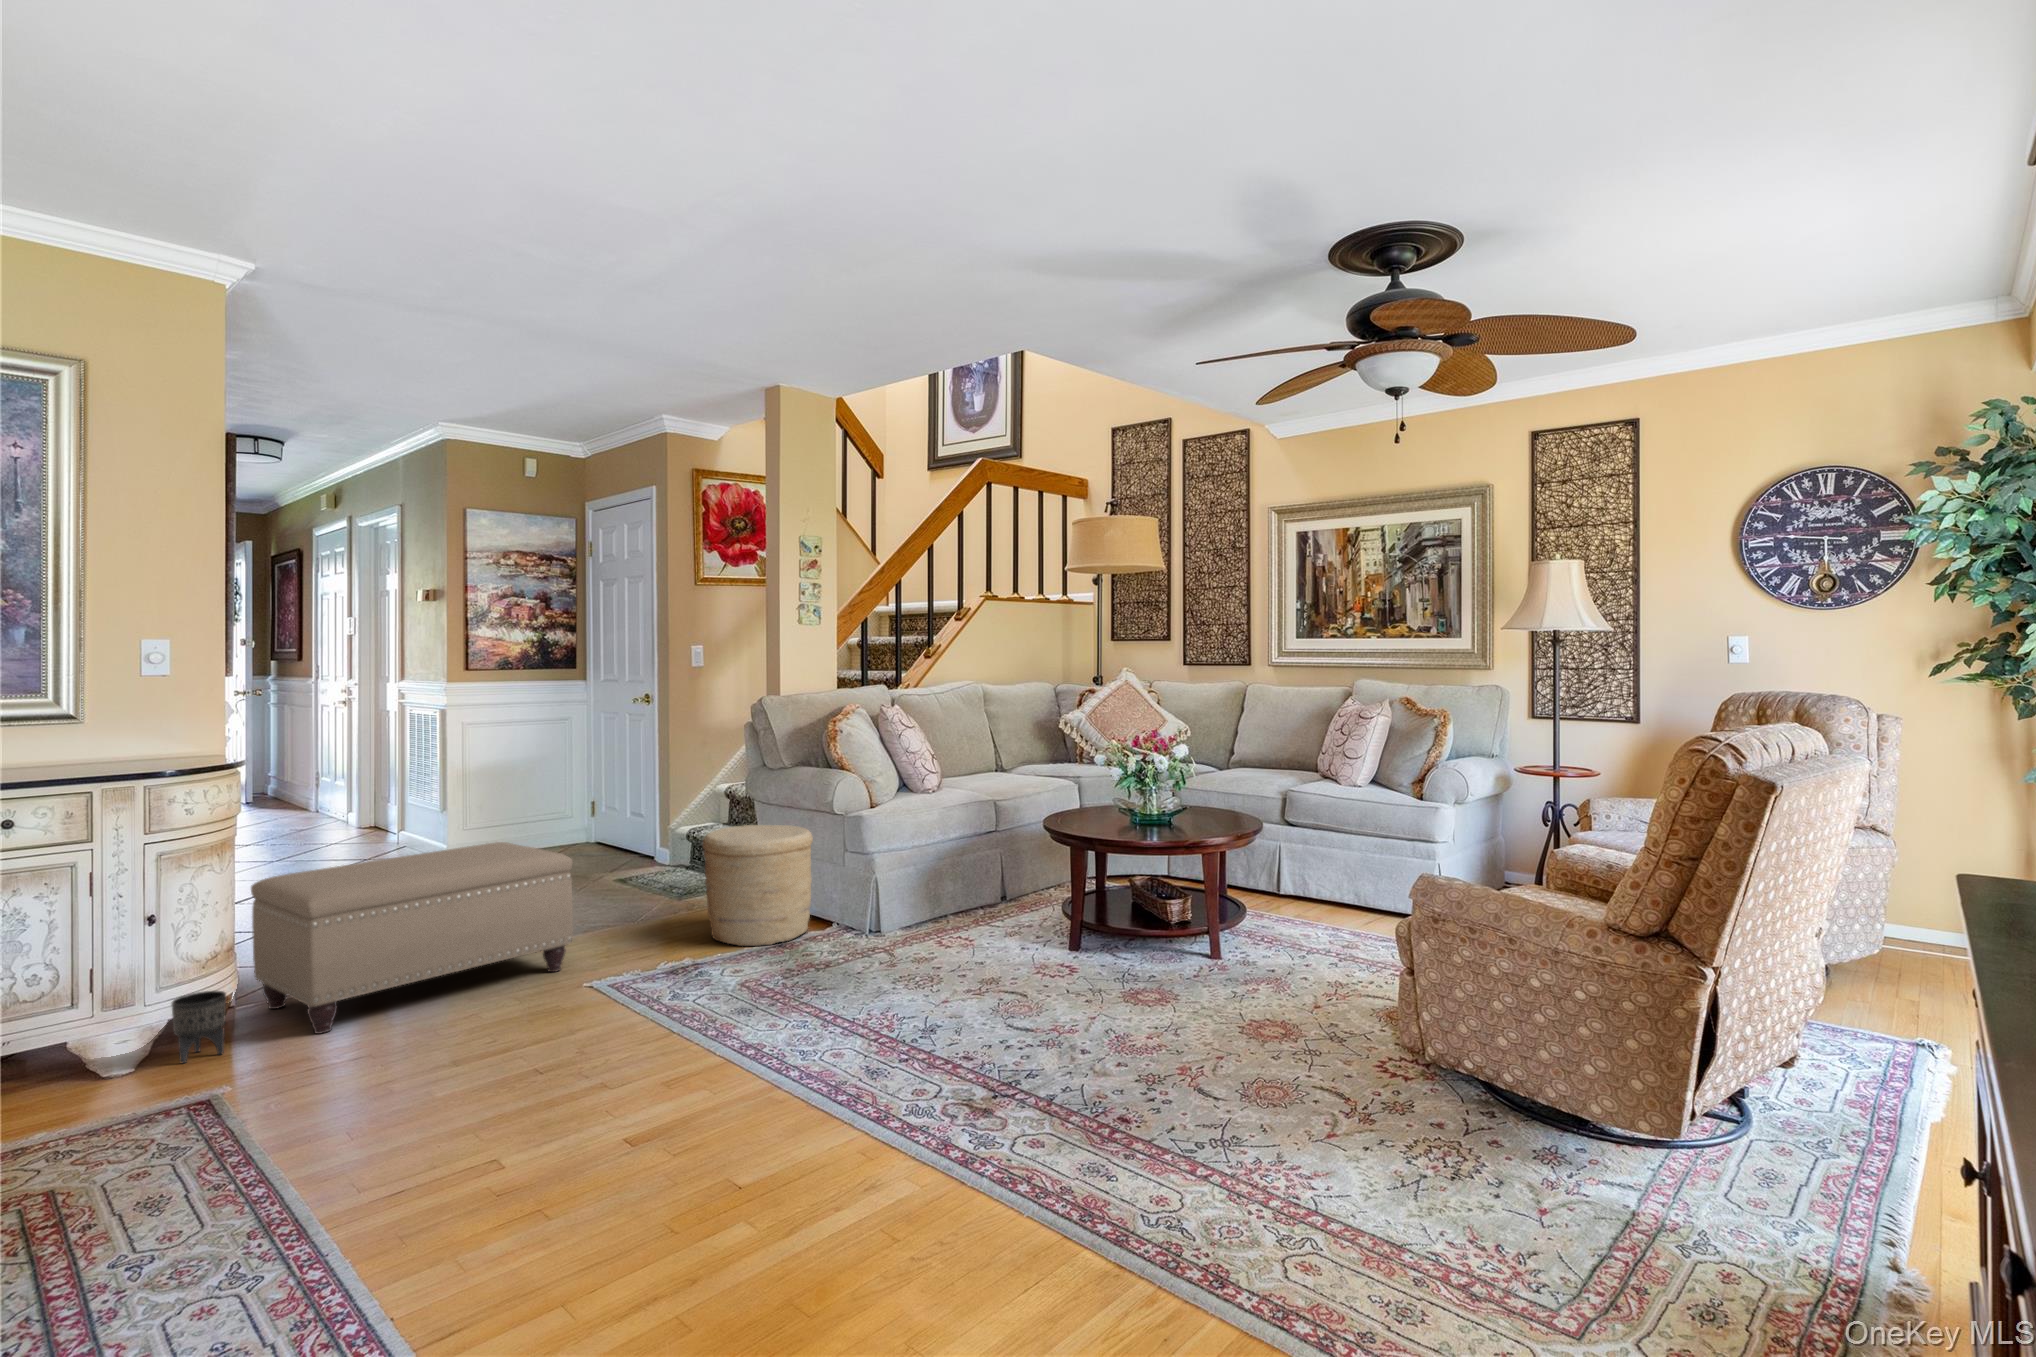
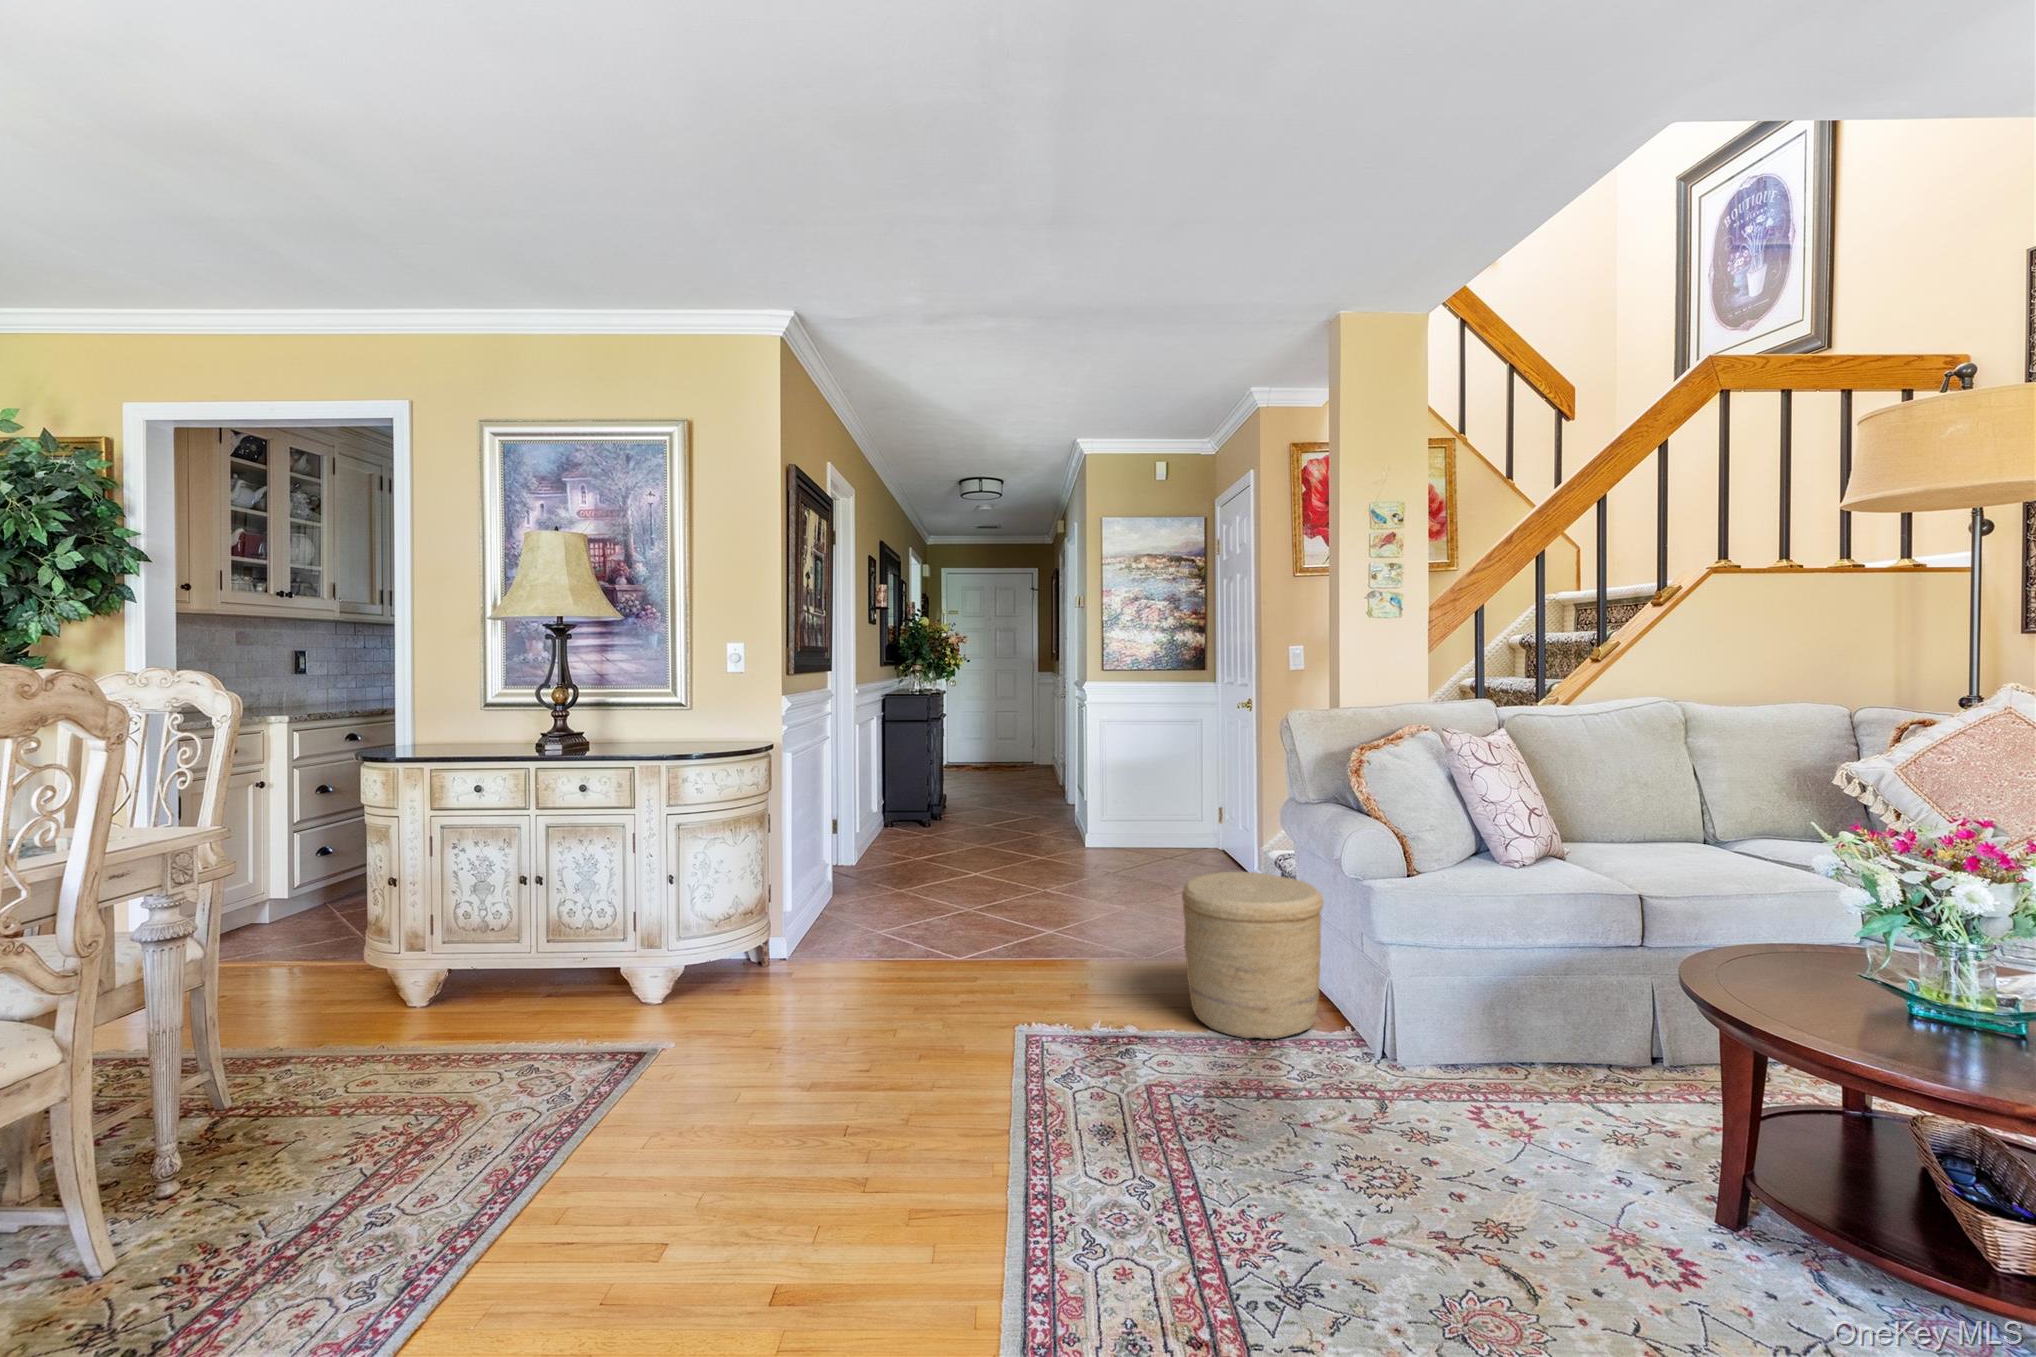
ottoman: present [251,842,573,1034] -> none [761,852,1025,1021]
planter: present [171,991,226,1063] -> none [672,958,713,1020]

